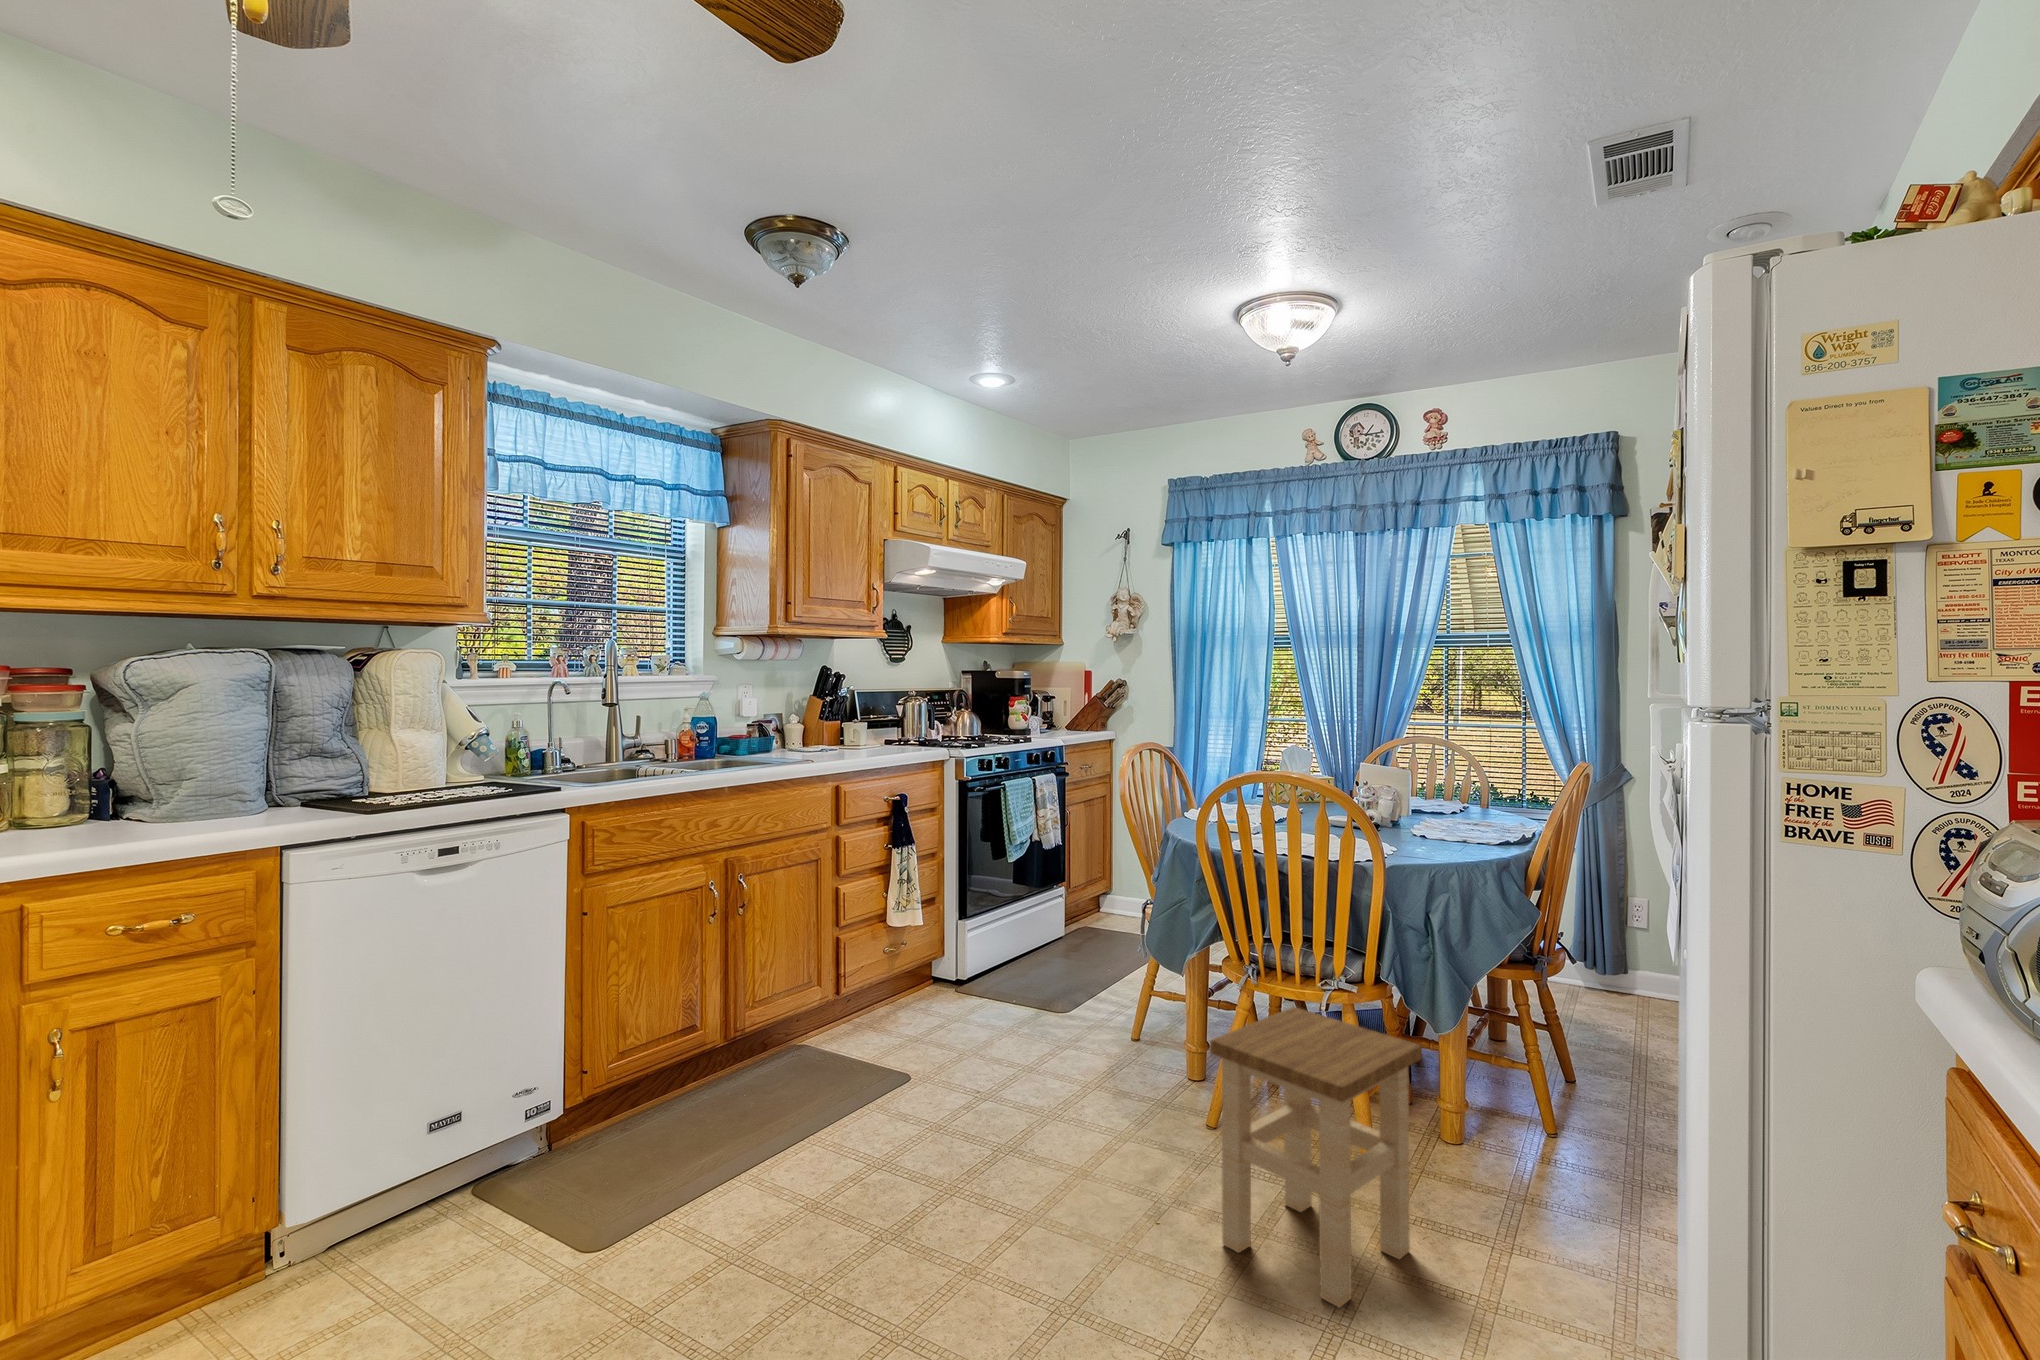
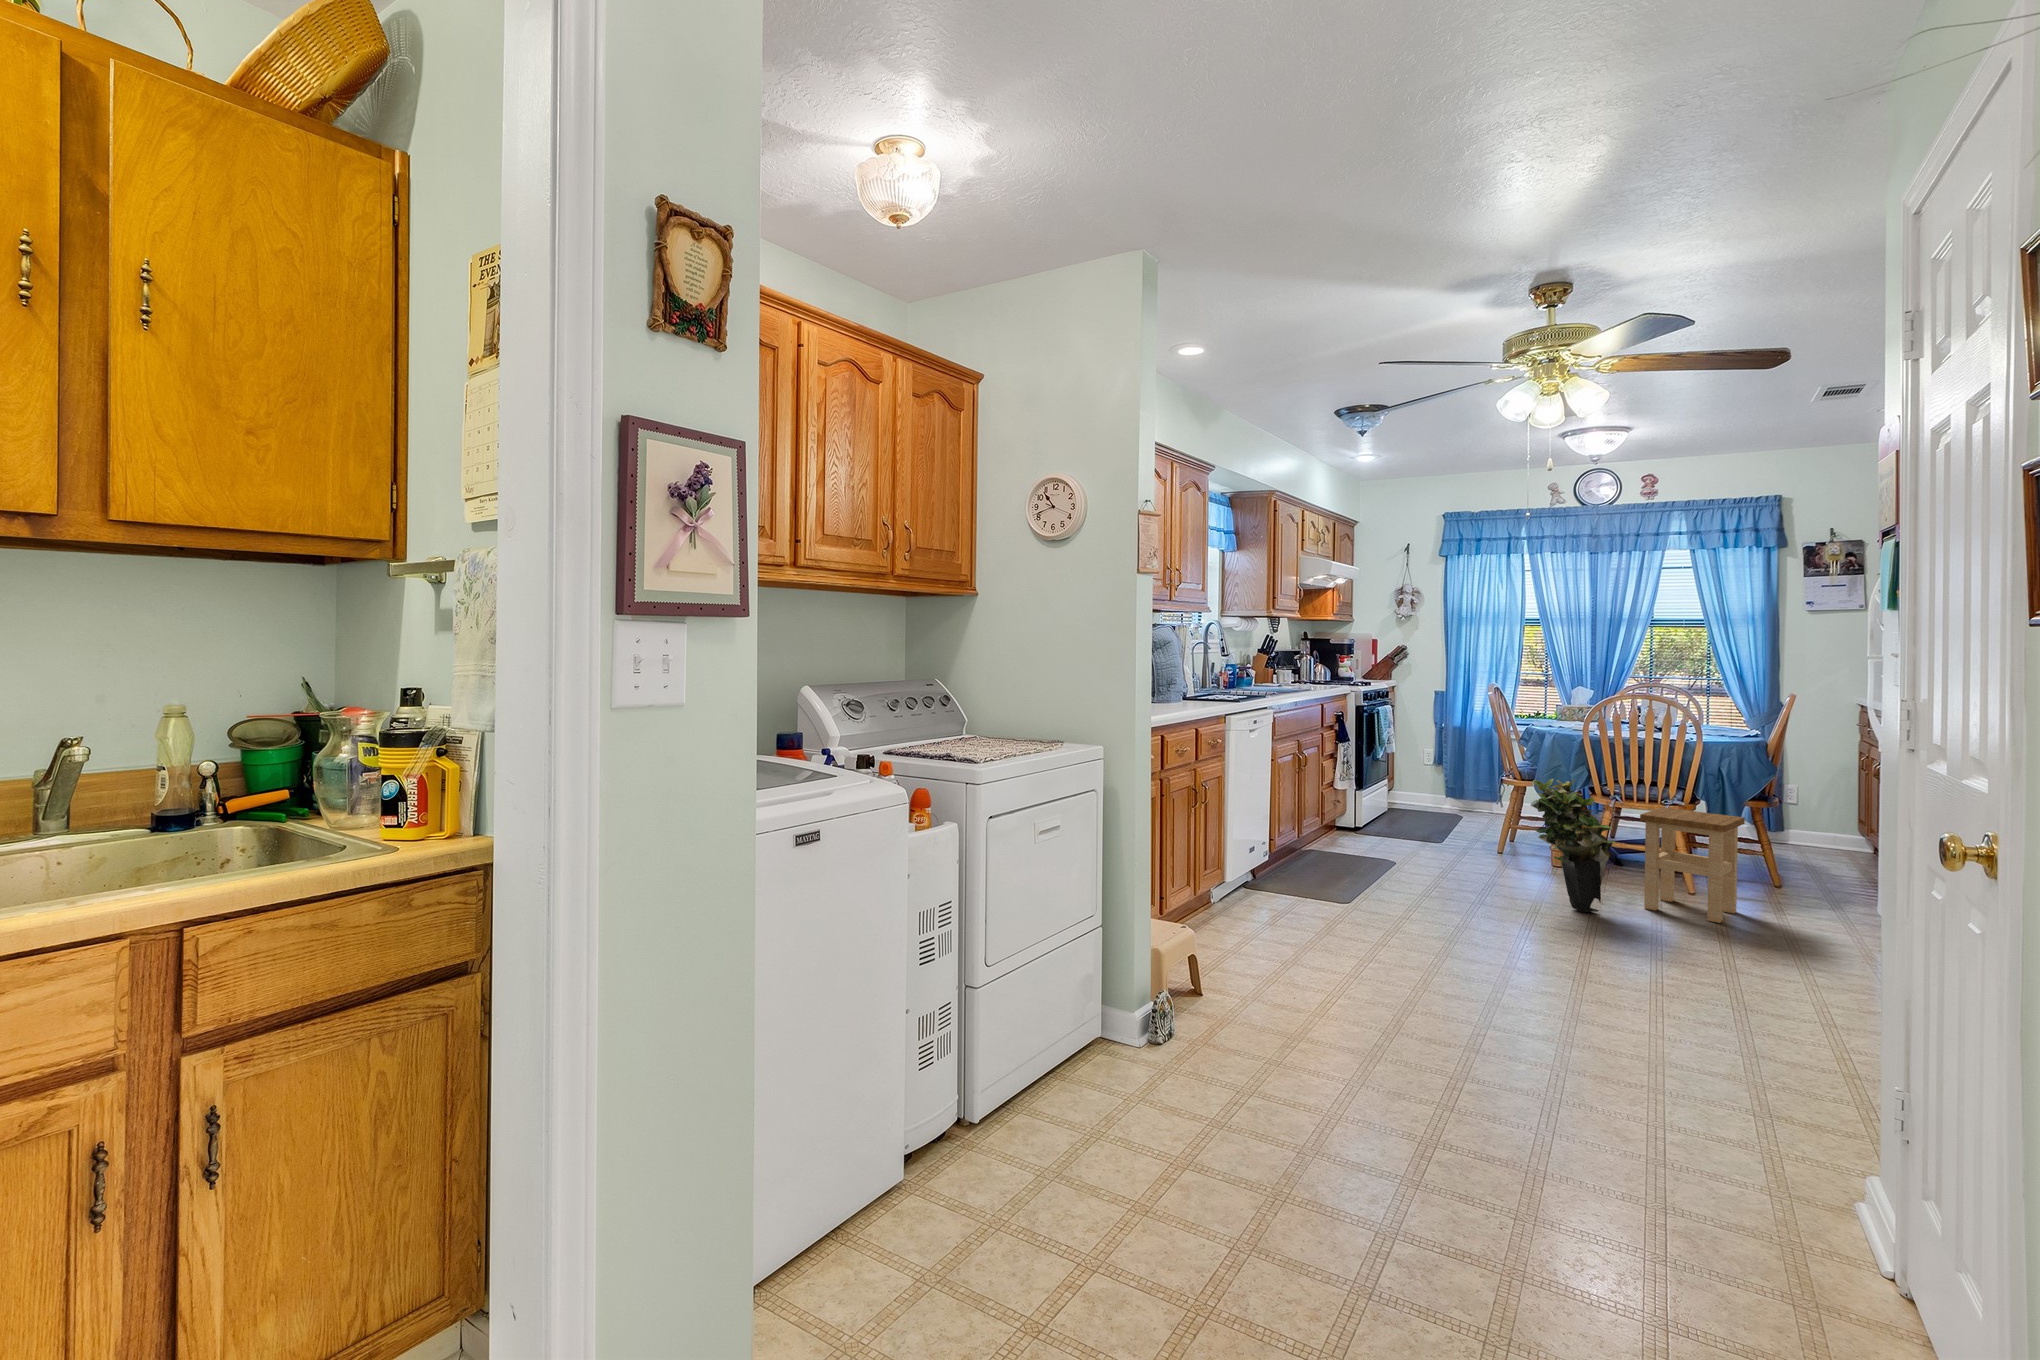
potted plant: none [996,956,1153,1272] -> present [1531,779,1615,913]

